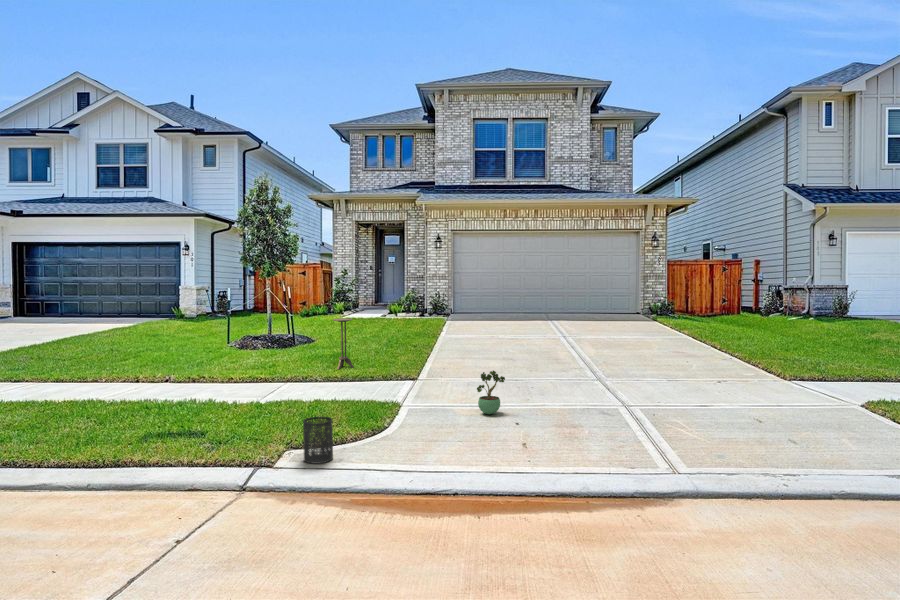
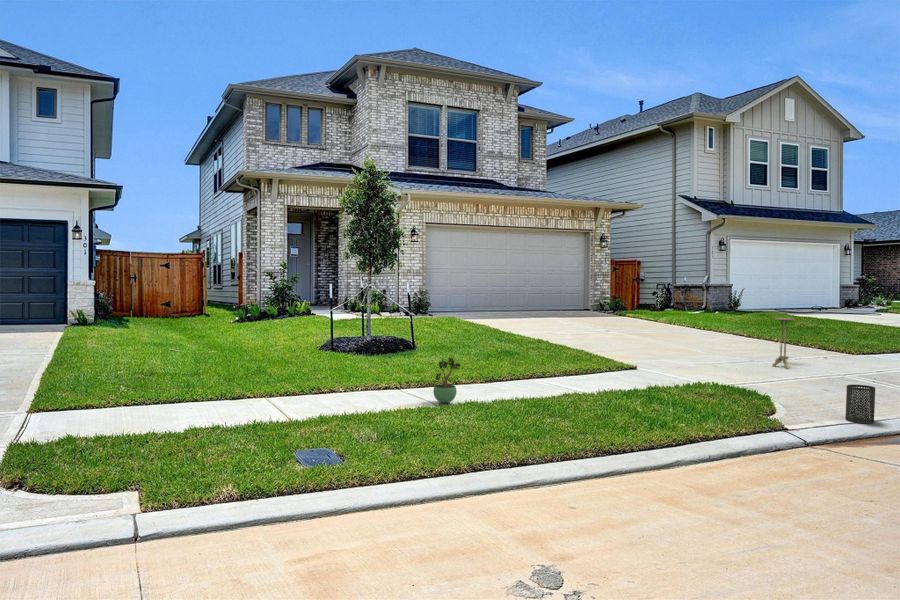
side table: present [333,318,354,369] -> present [773,318,796,369]
potted plant: present [477,371,505,414] -> present [433,357,461,403]

